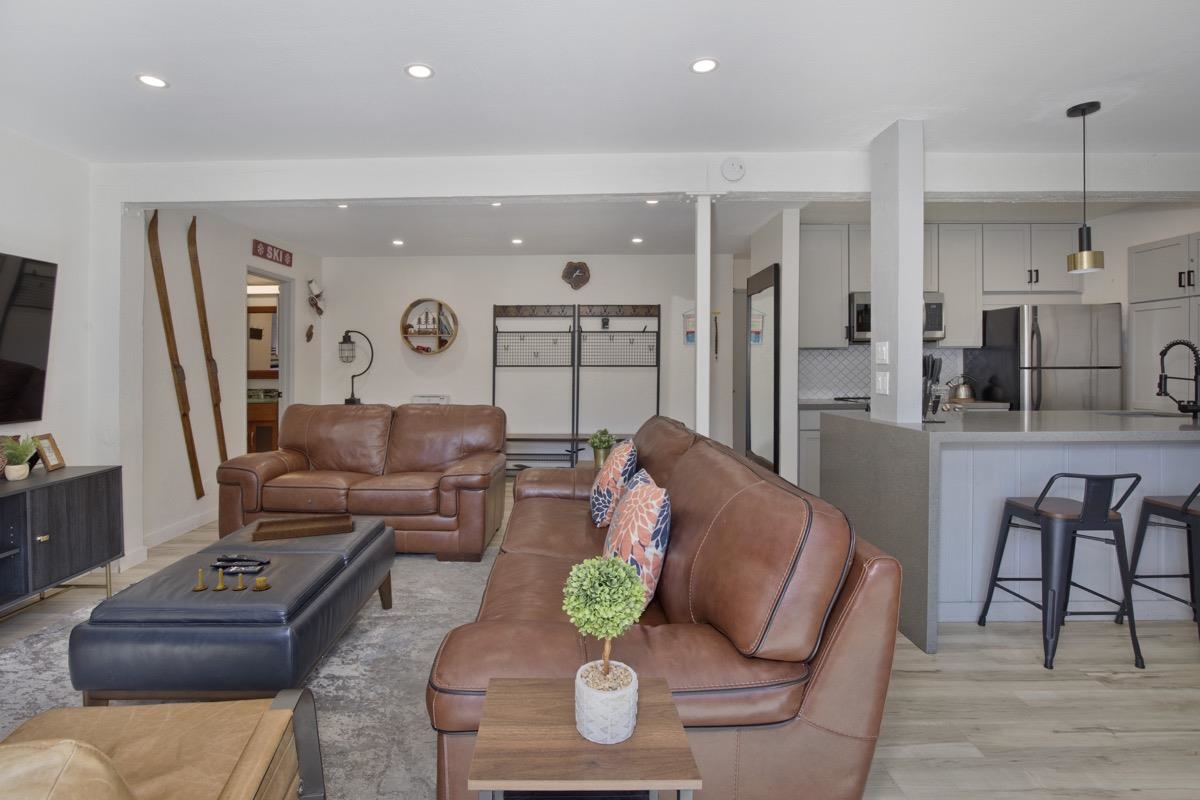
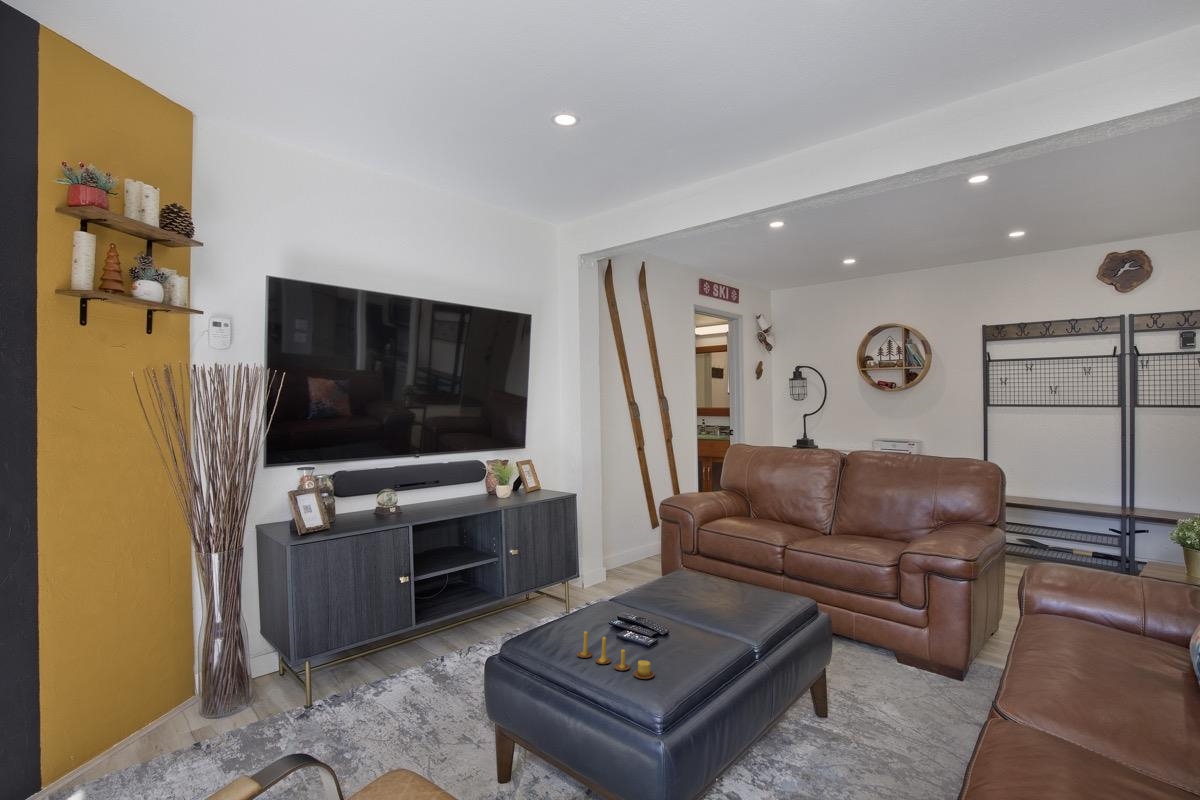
tray: present [252,499,352,541] -> none [661,559,777,612]

